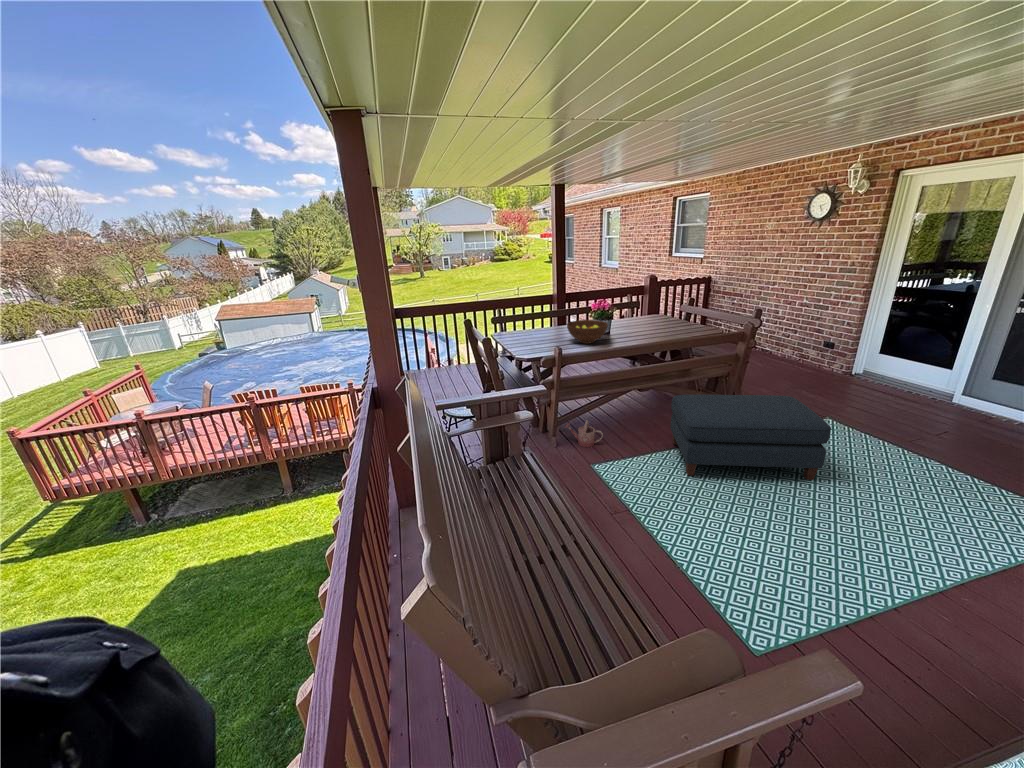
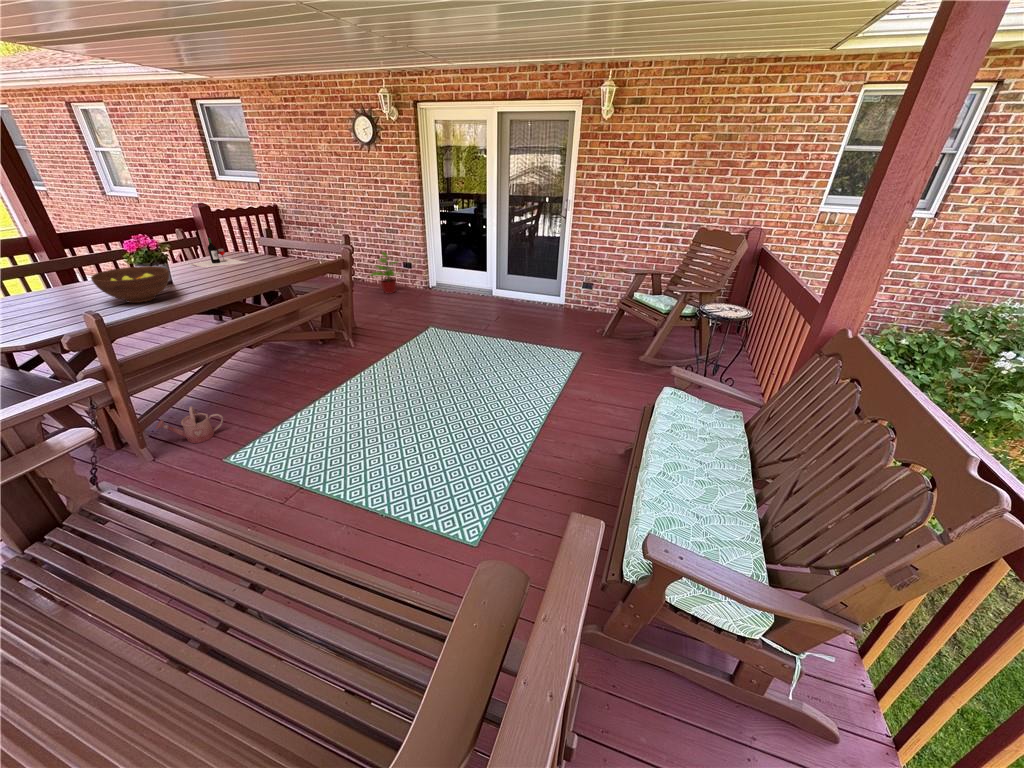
wine bottle: none [627,303,666,326] -> present [191,238,246,267]
potted plant: none [777,326,822,371] -> present [370,252,398,293]
ottoman: present [670,395,831,480] -> none [296,315,449,422]

